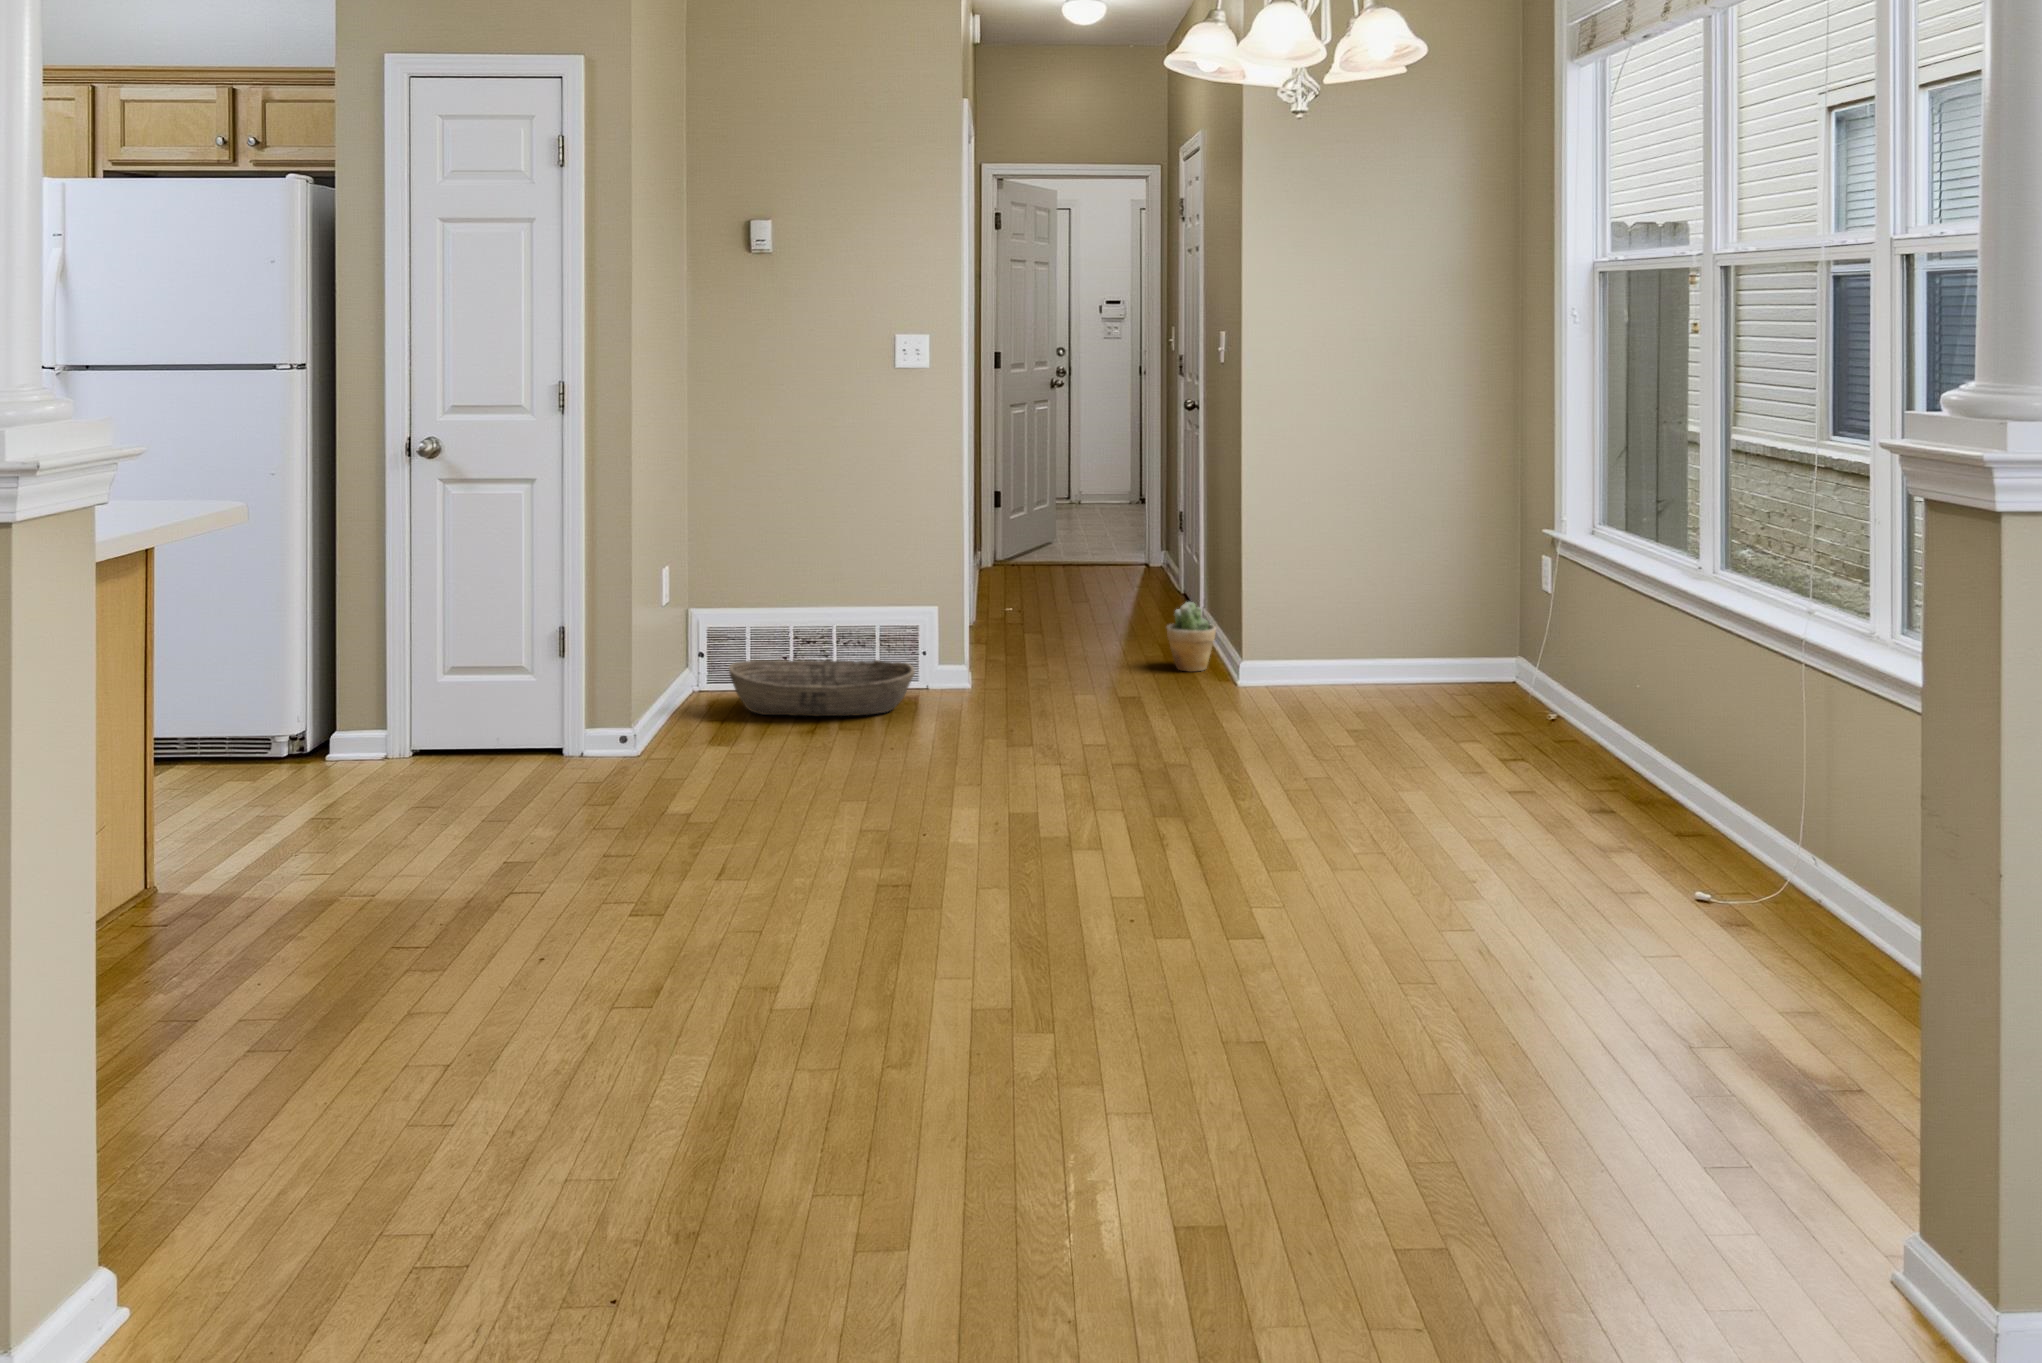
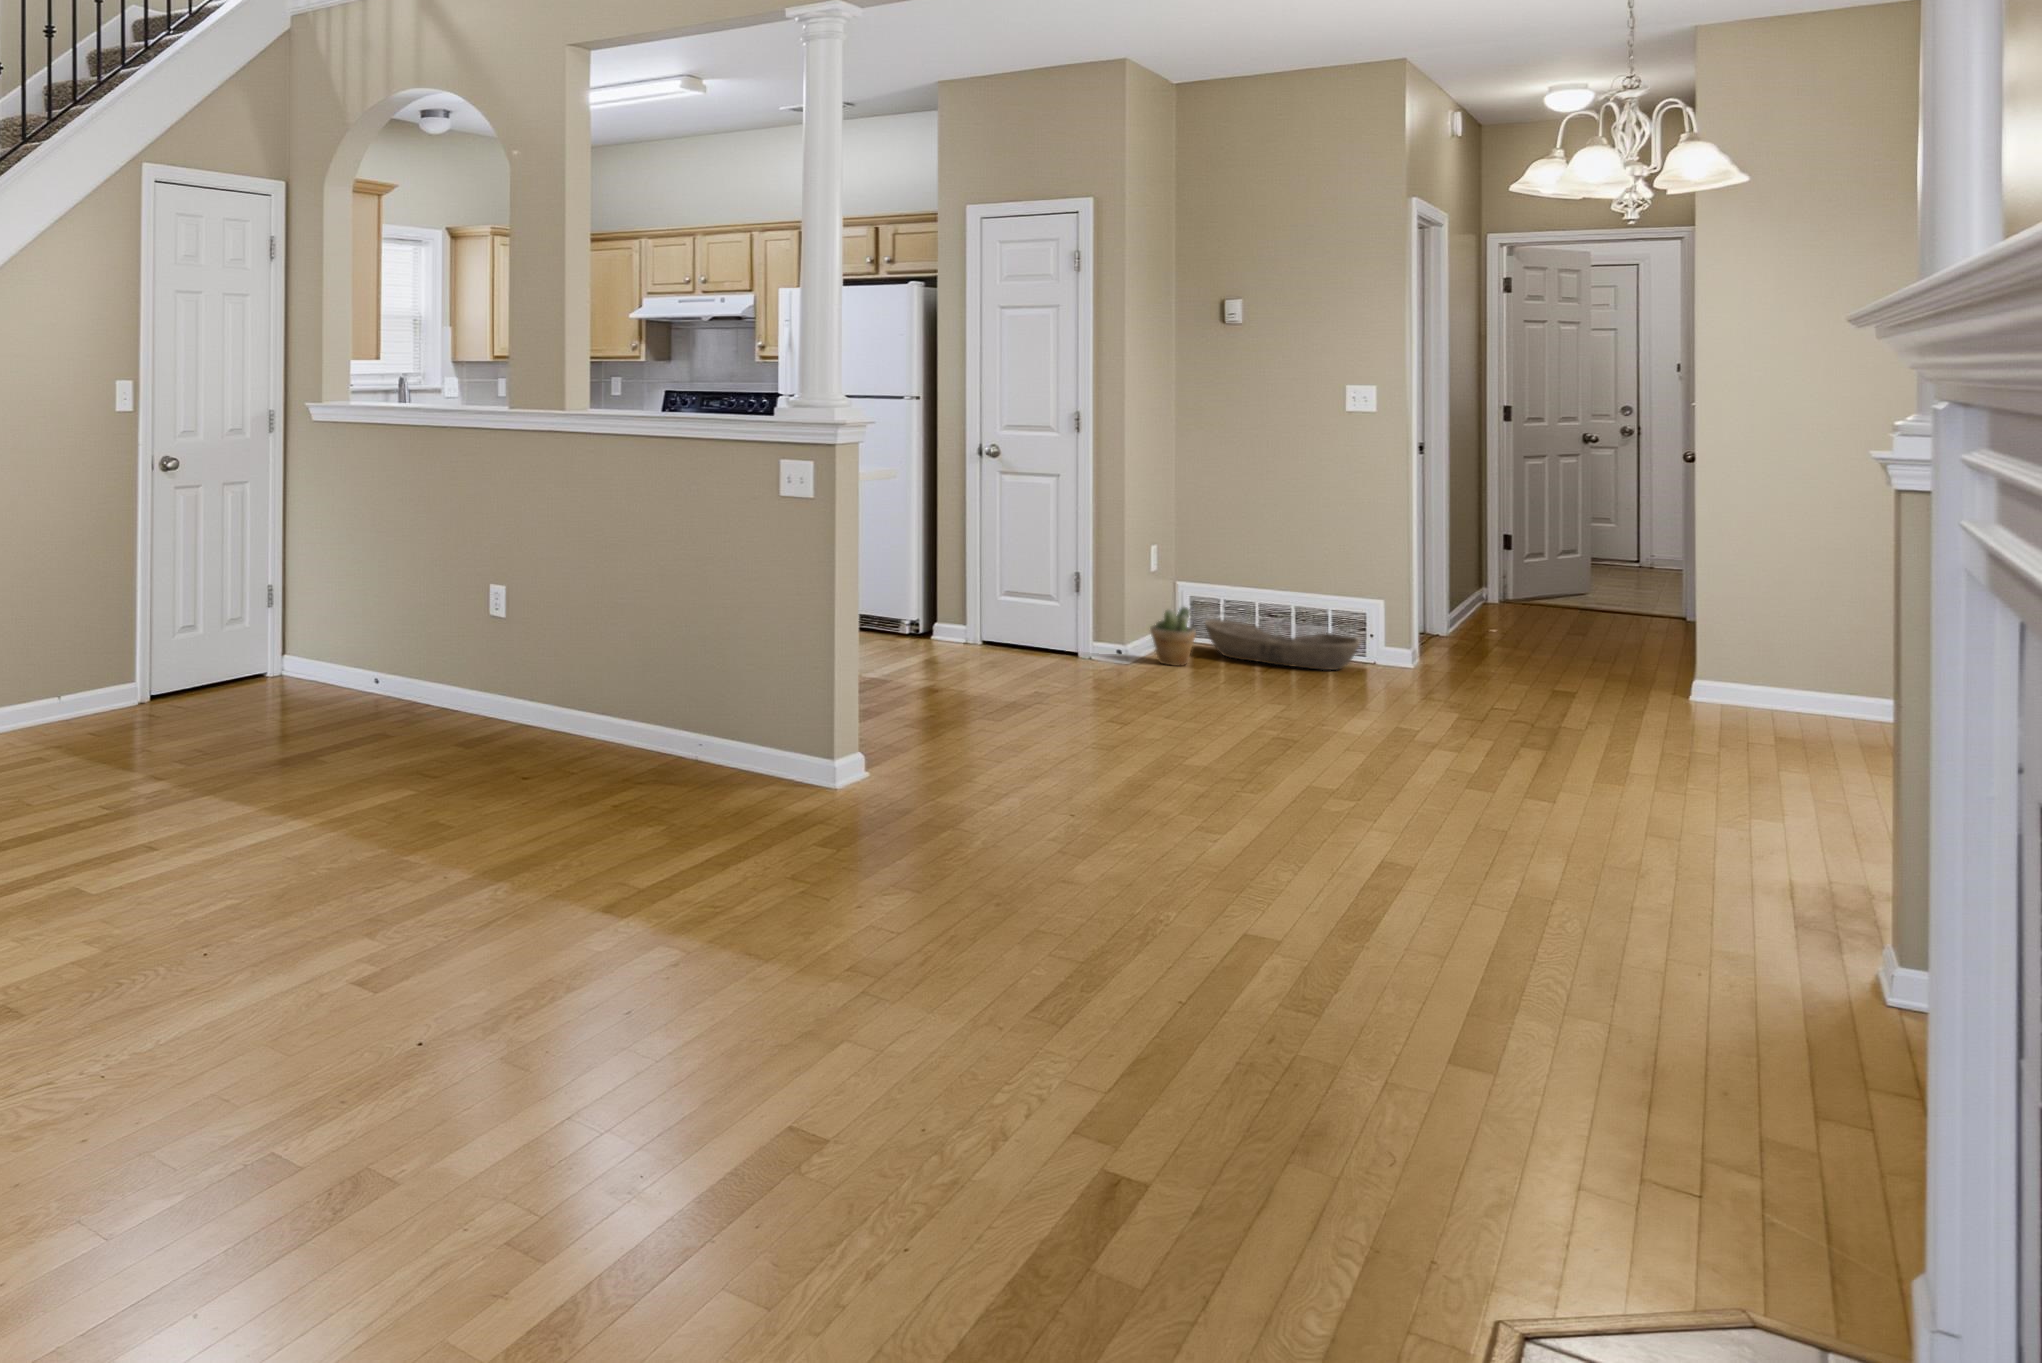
potted plant: present [1166,602,1216,671] -> present [1150,607,1196,666]

